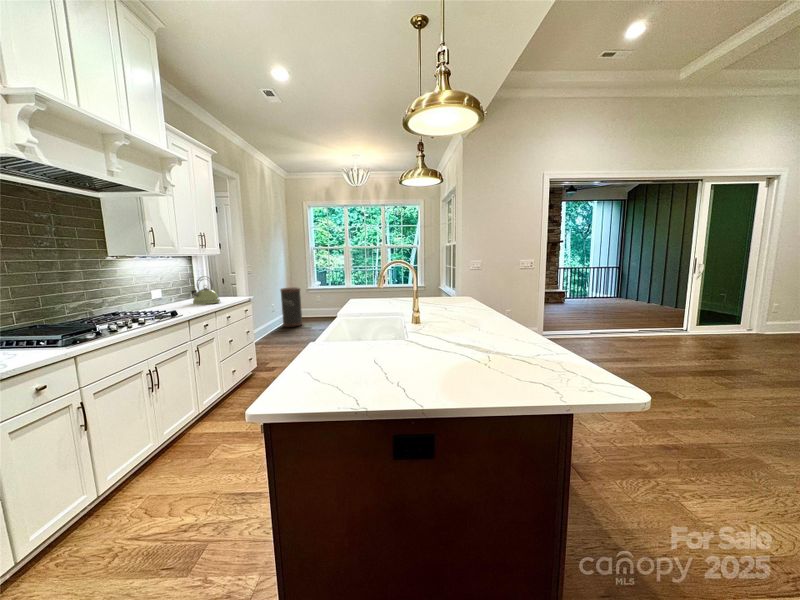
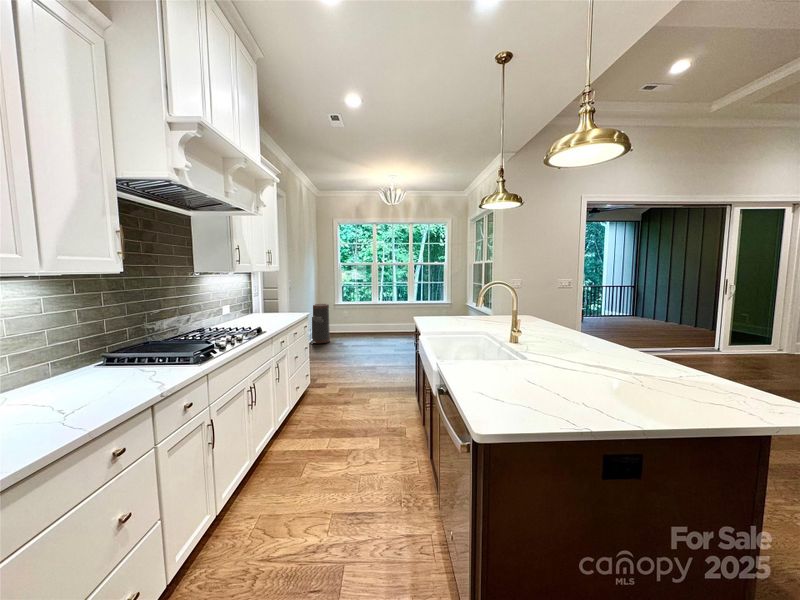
kettle: present [191,276,220,305] -> none [258,293,284,321]

